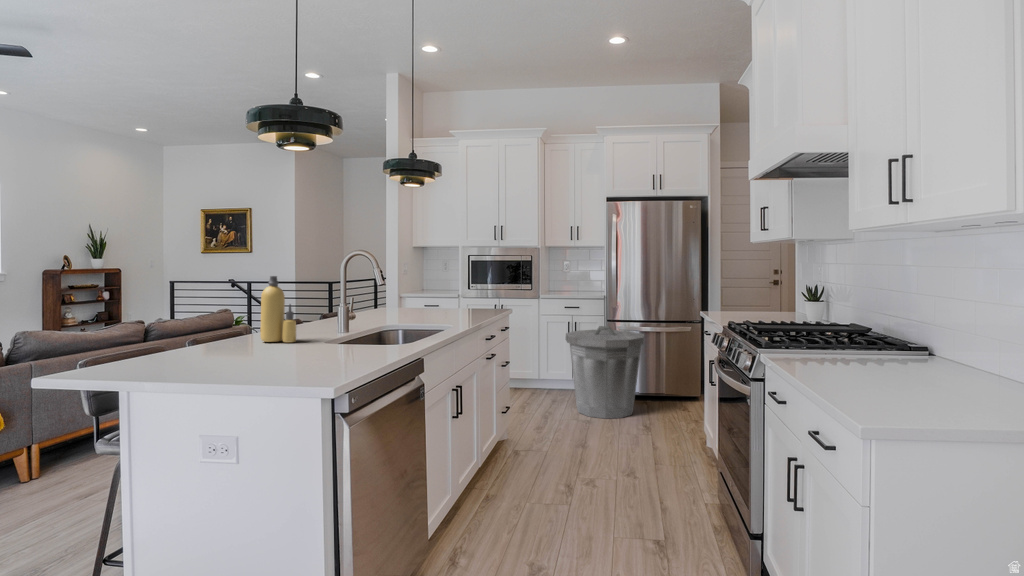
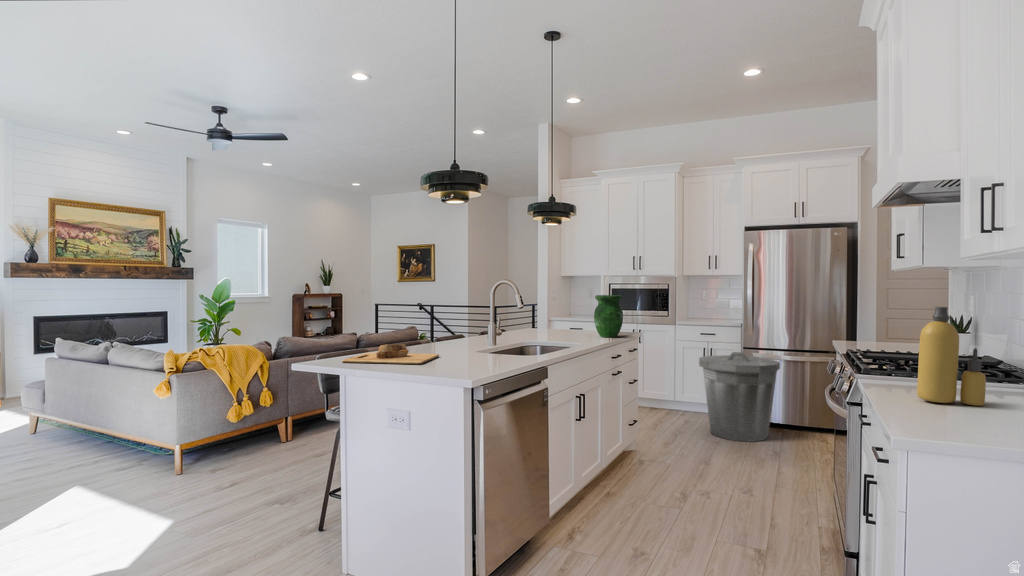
vase: none [461,268,494,316] -> present [594,295,623,338]
bottle: present [260,276,296,342] -> present [917,307,986,406]
cutting board: none [123,338,274,370] -> present [342,344,439,364]

